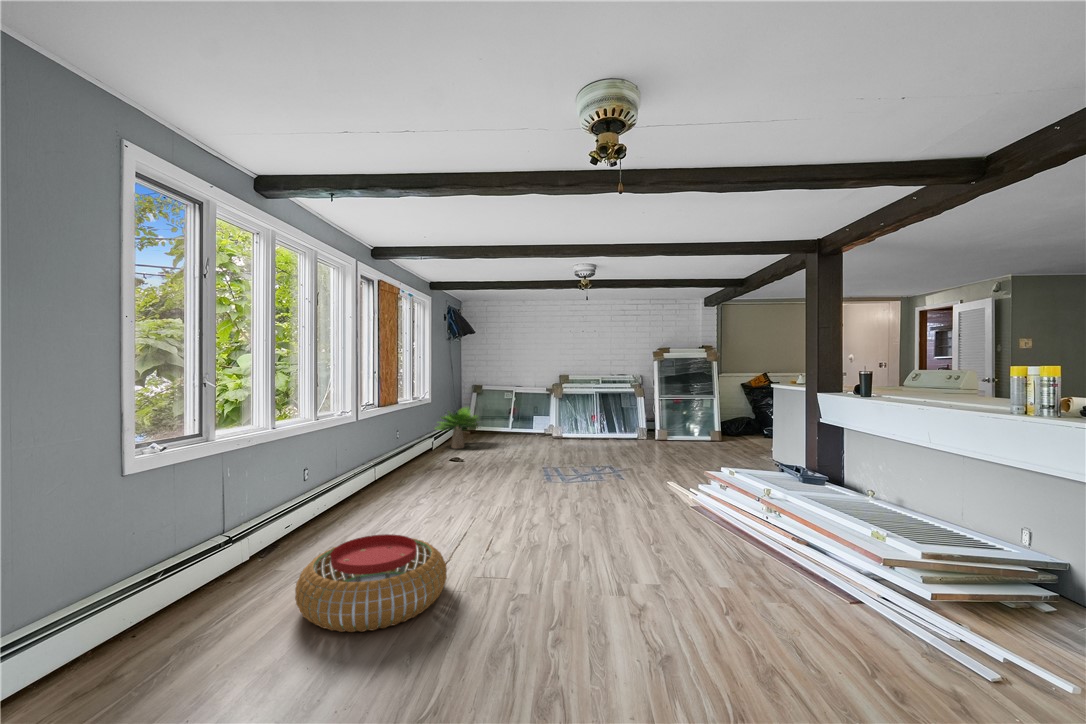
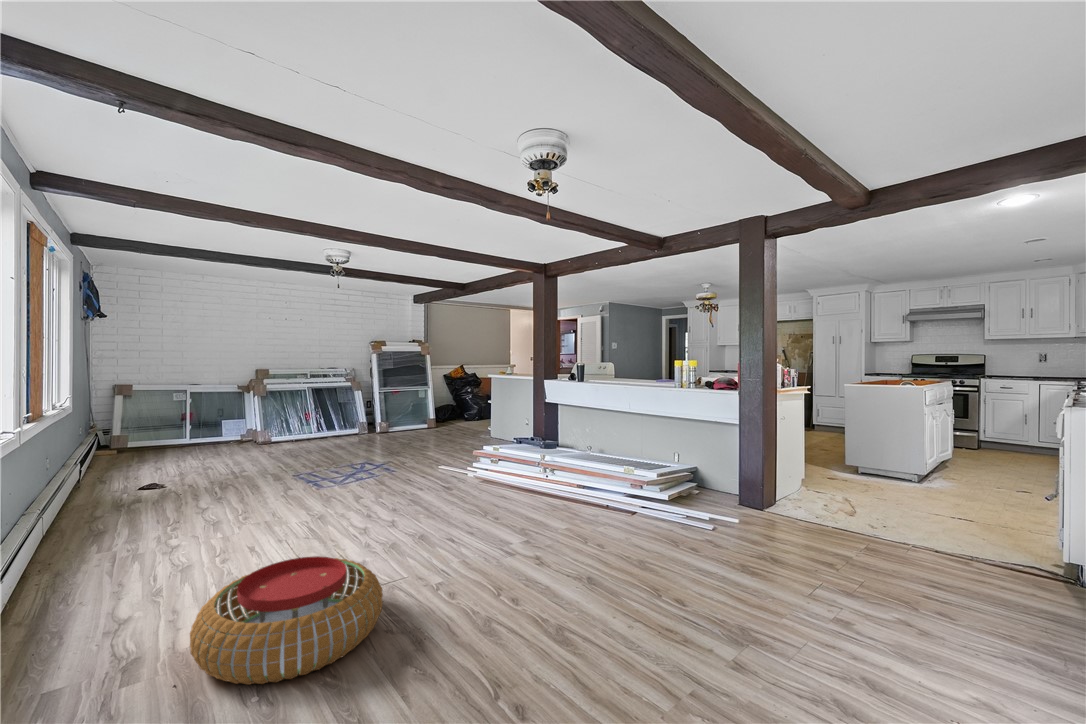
potted plant: present [436,408,478,449] -> none [80,412,170,472]

